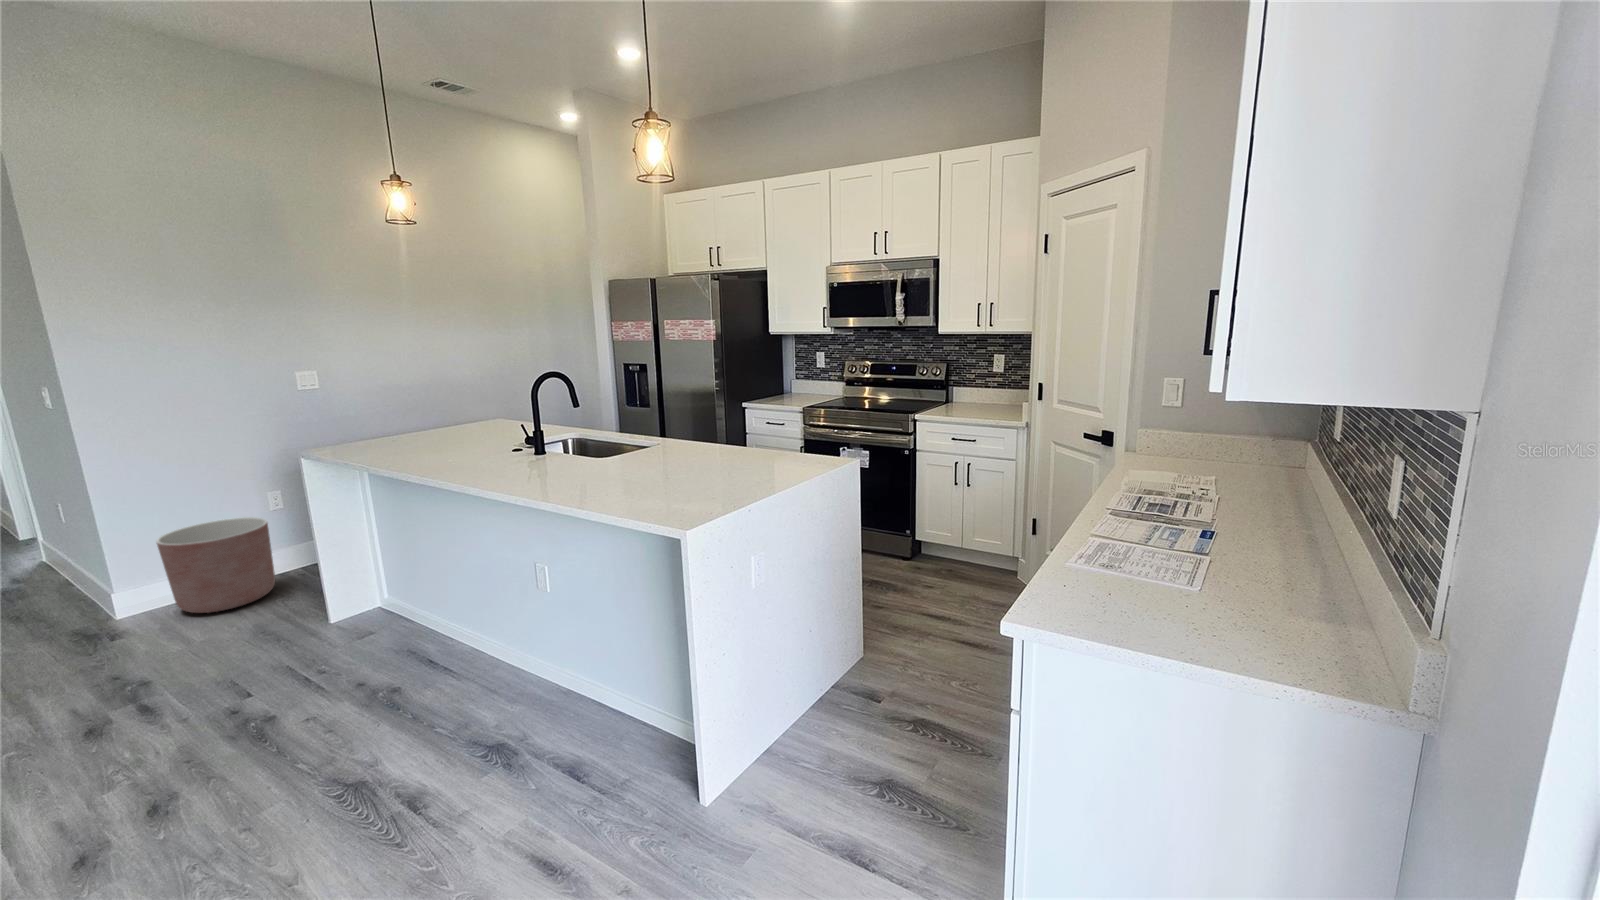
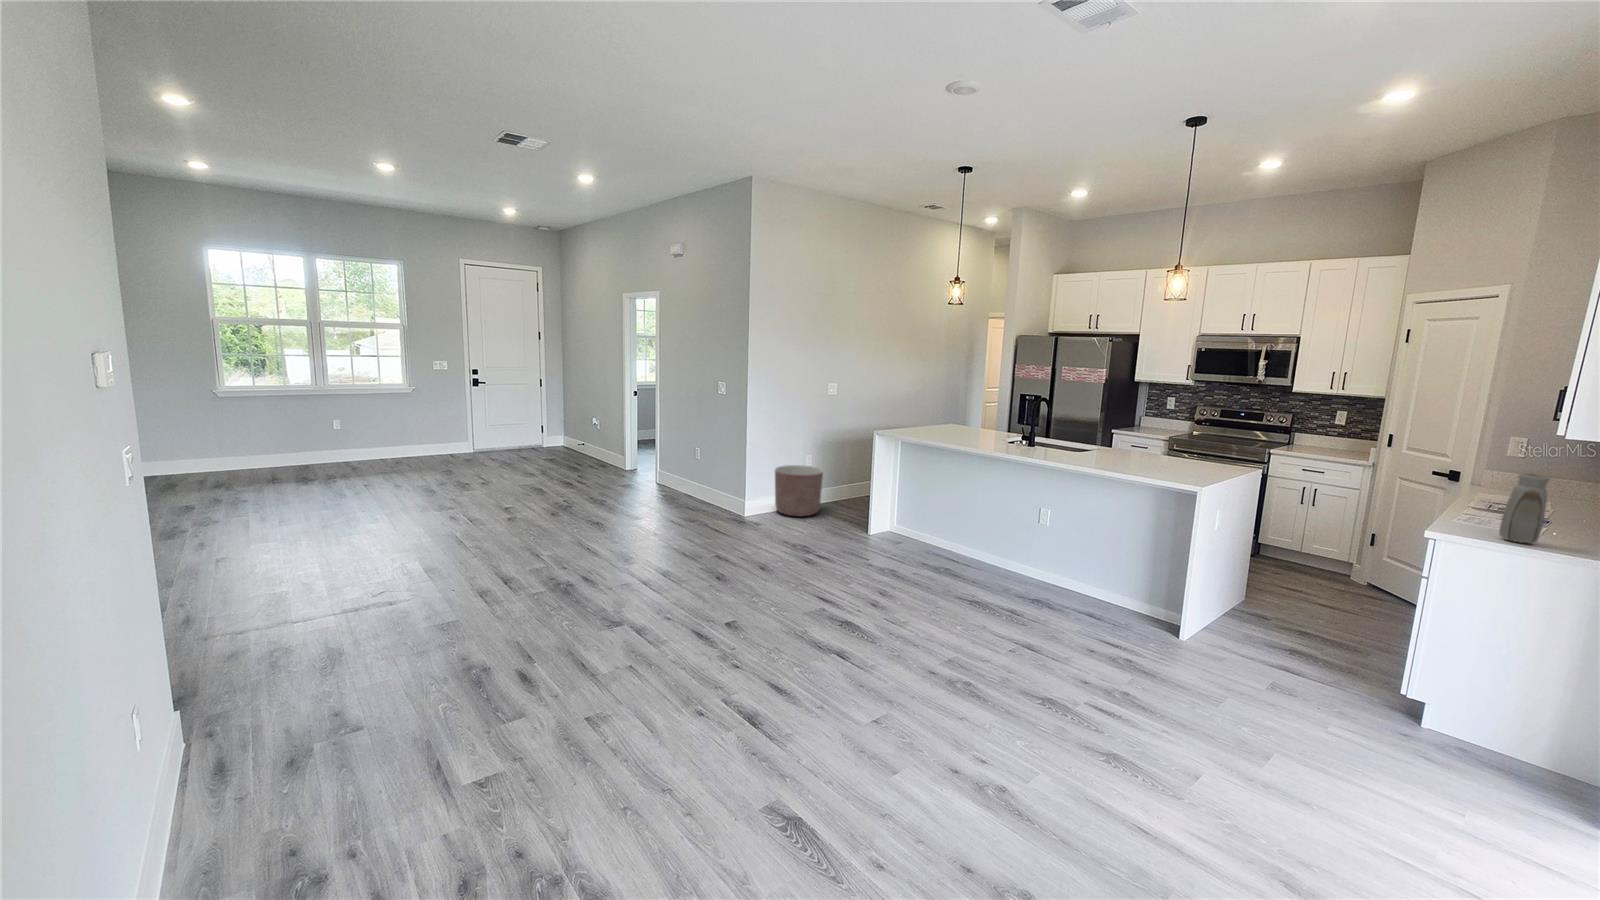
vase: none [1133,478,1210,634] -> present [1499,474,1550,543]

